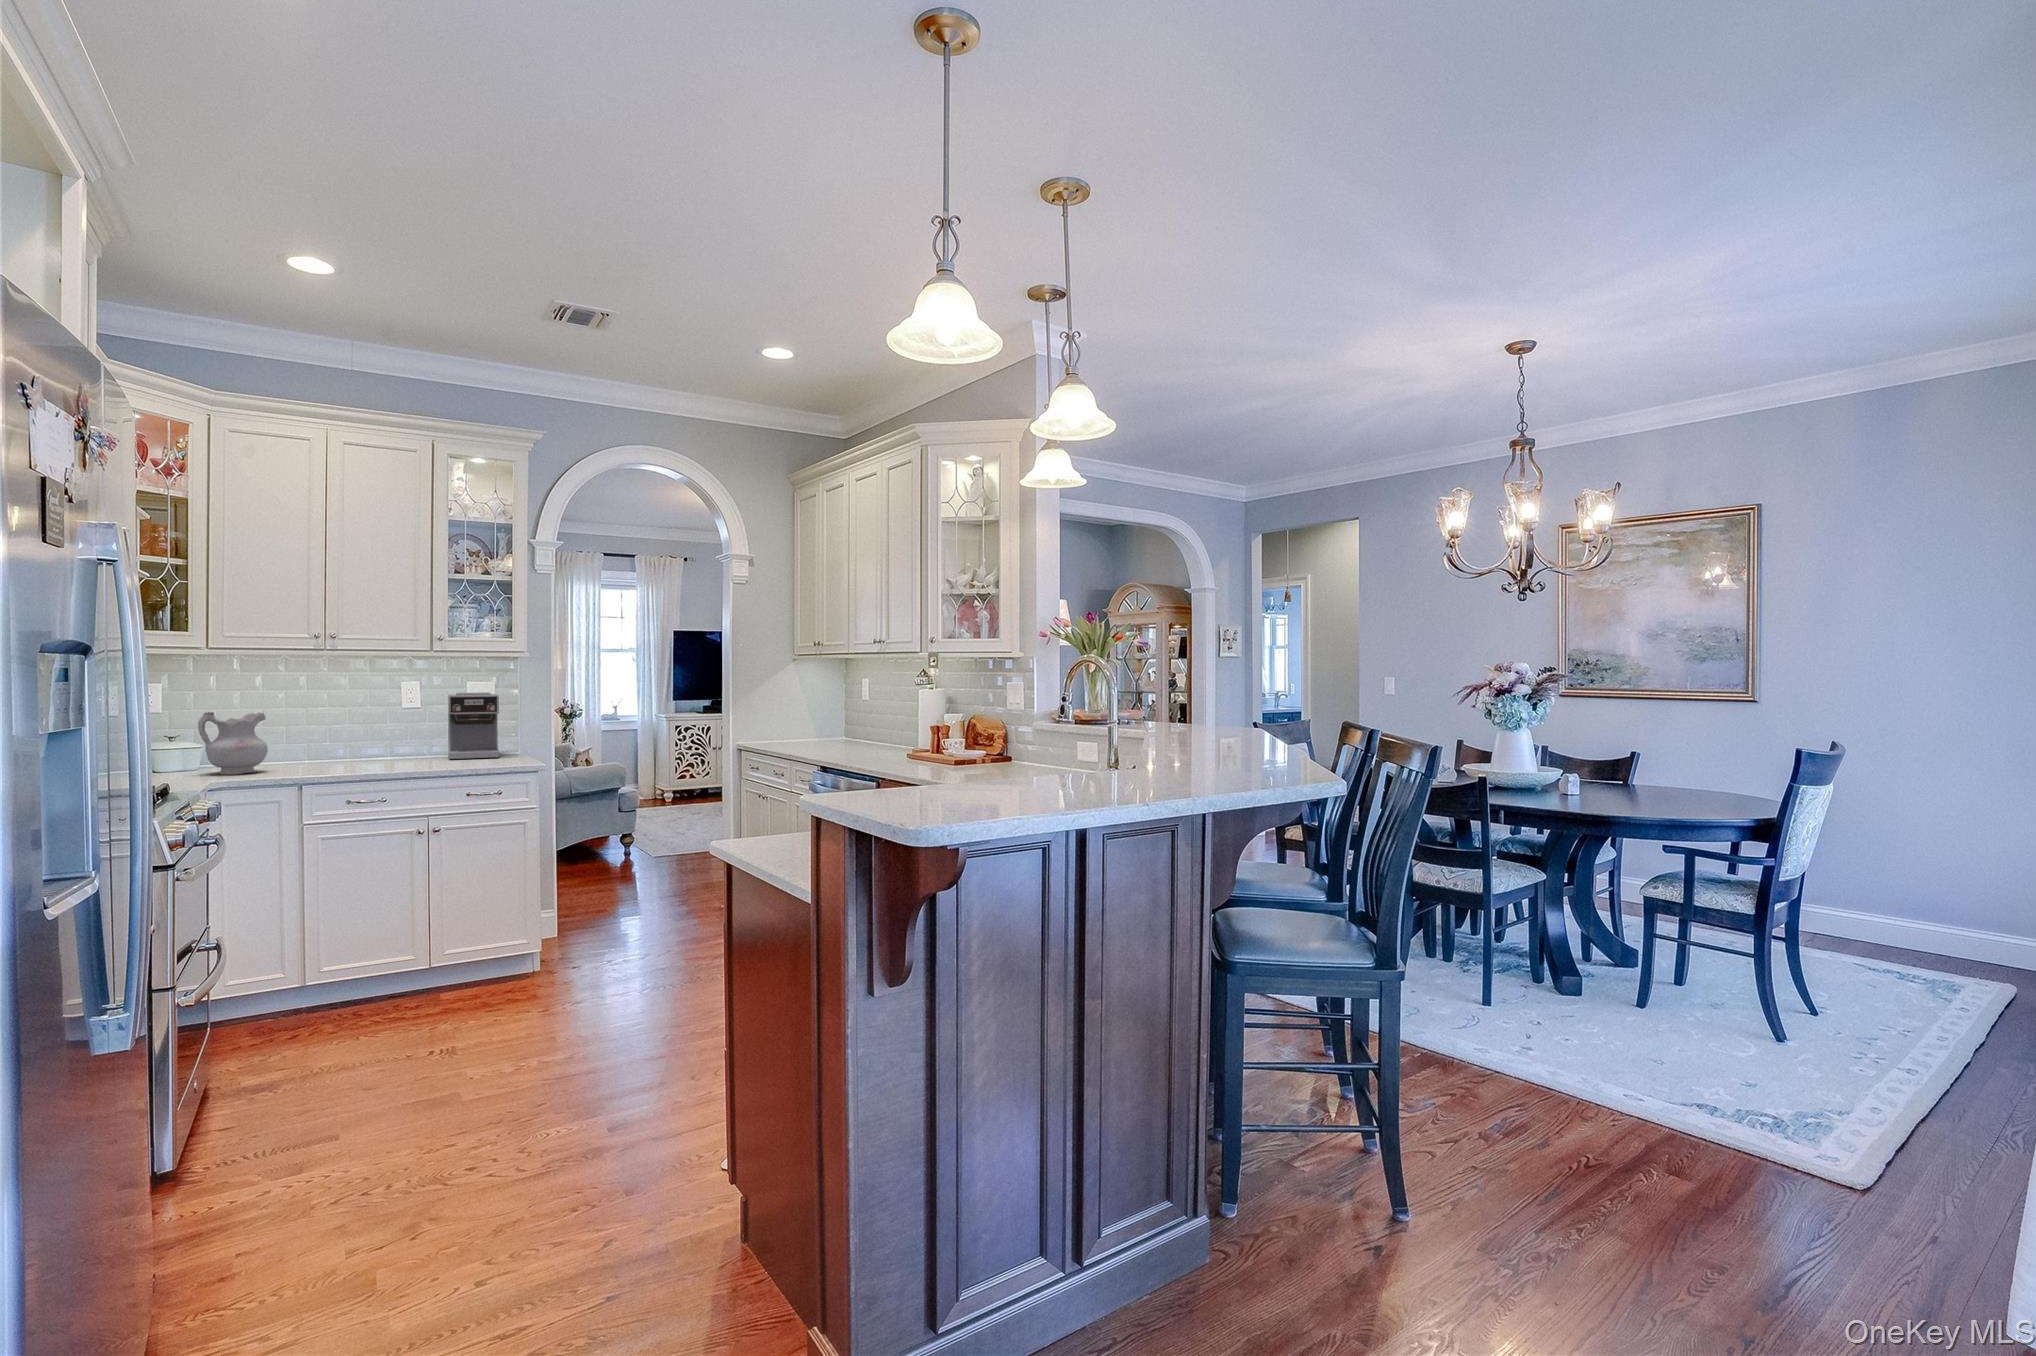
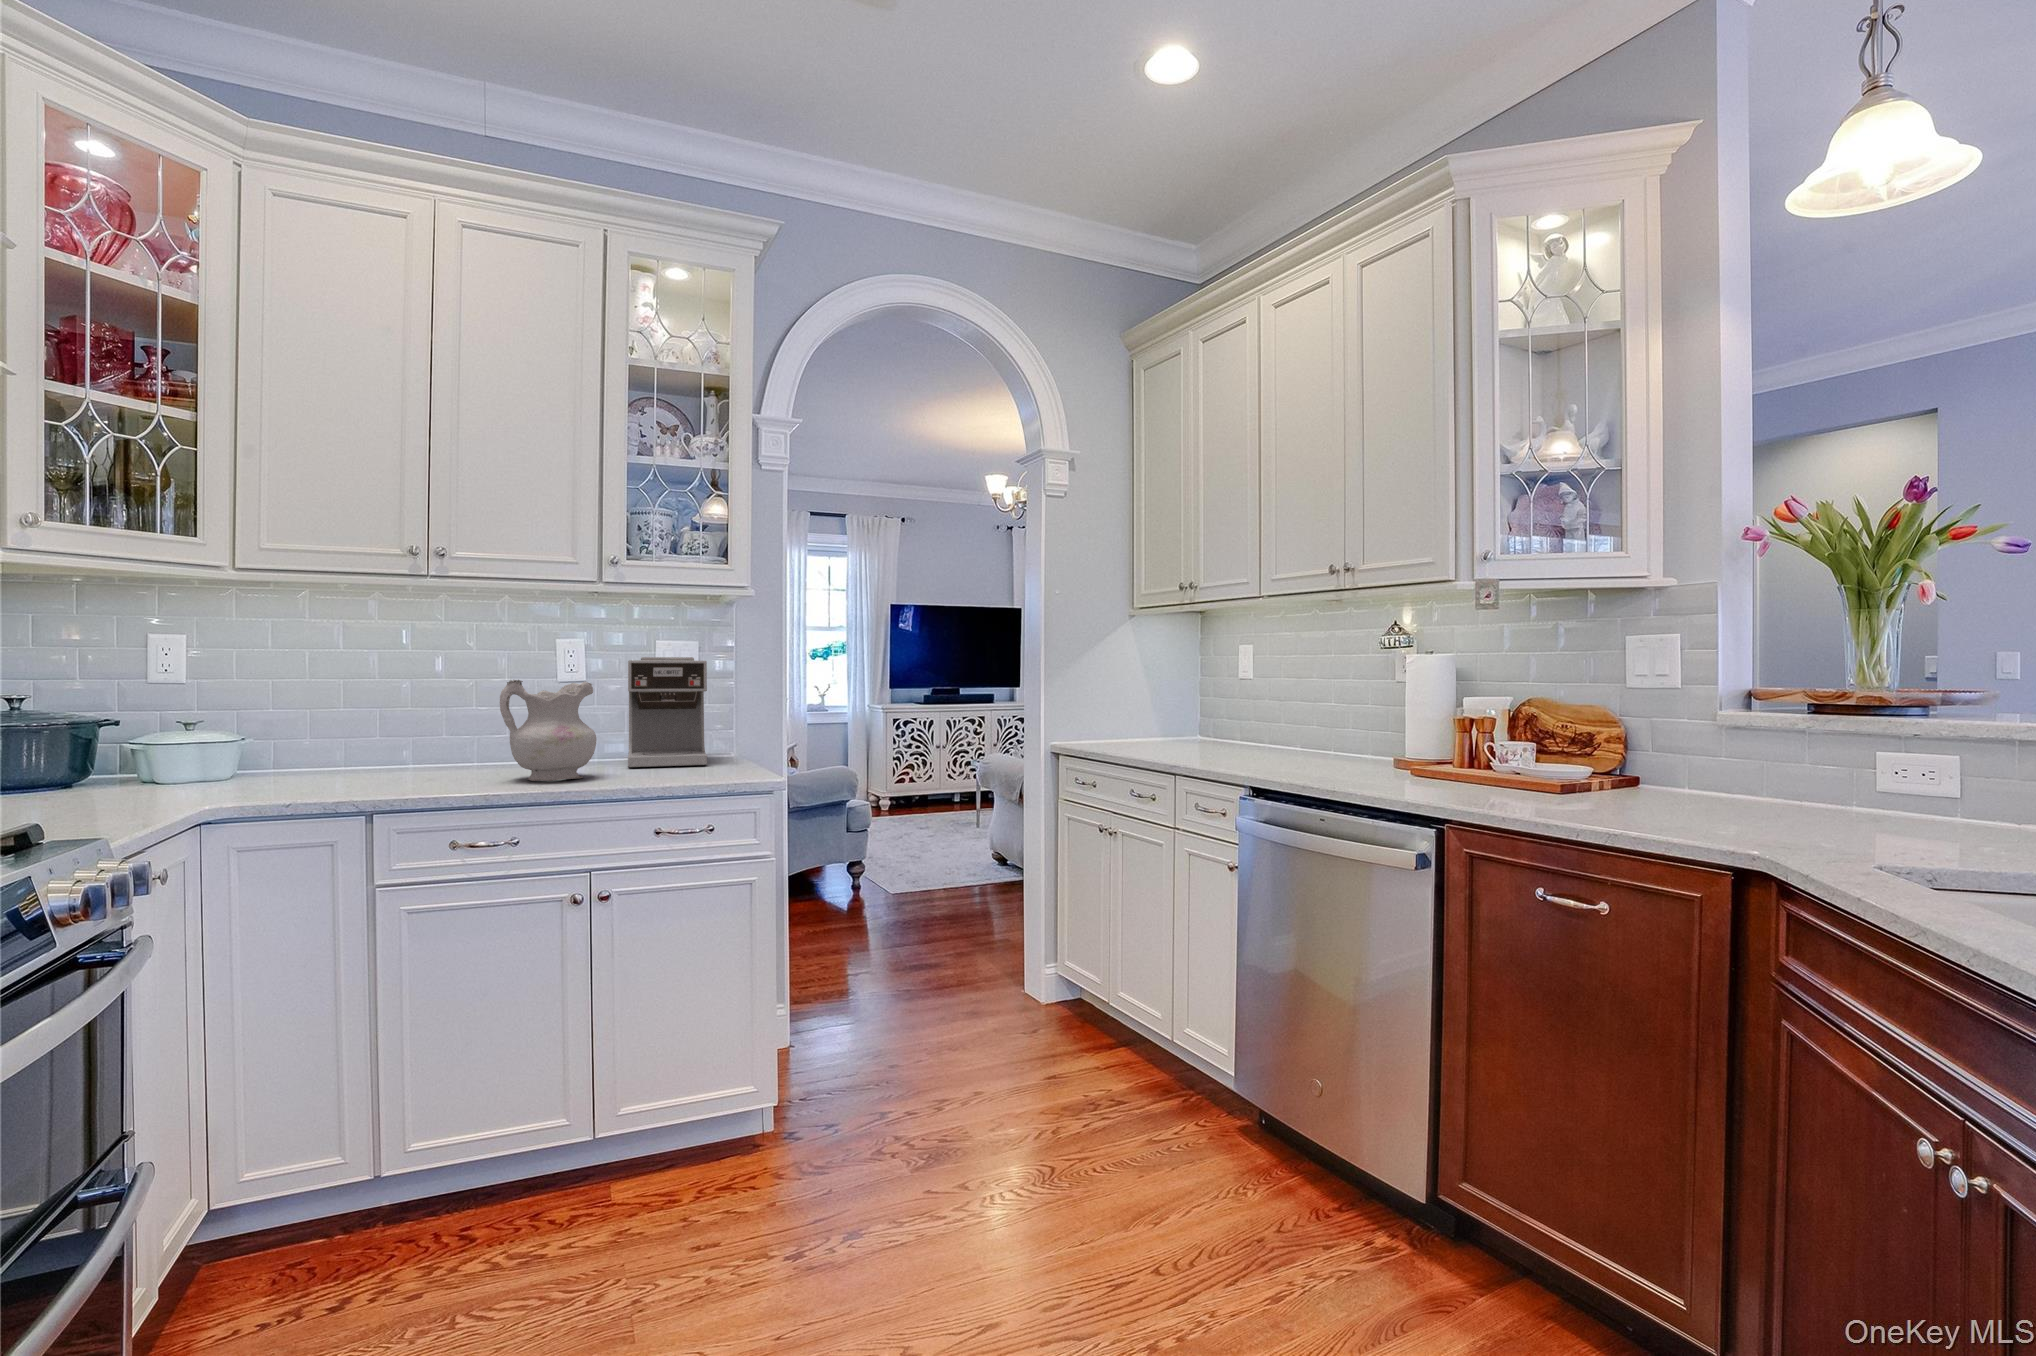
ceramic pitcher: present [198,712,268,774] -> present [500,680,597,781]

